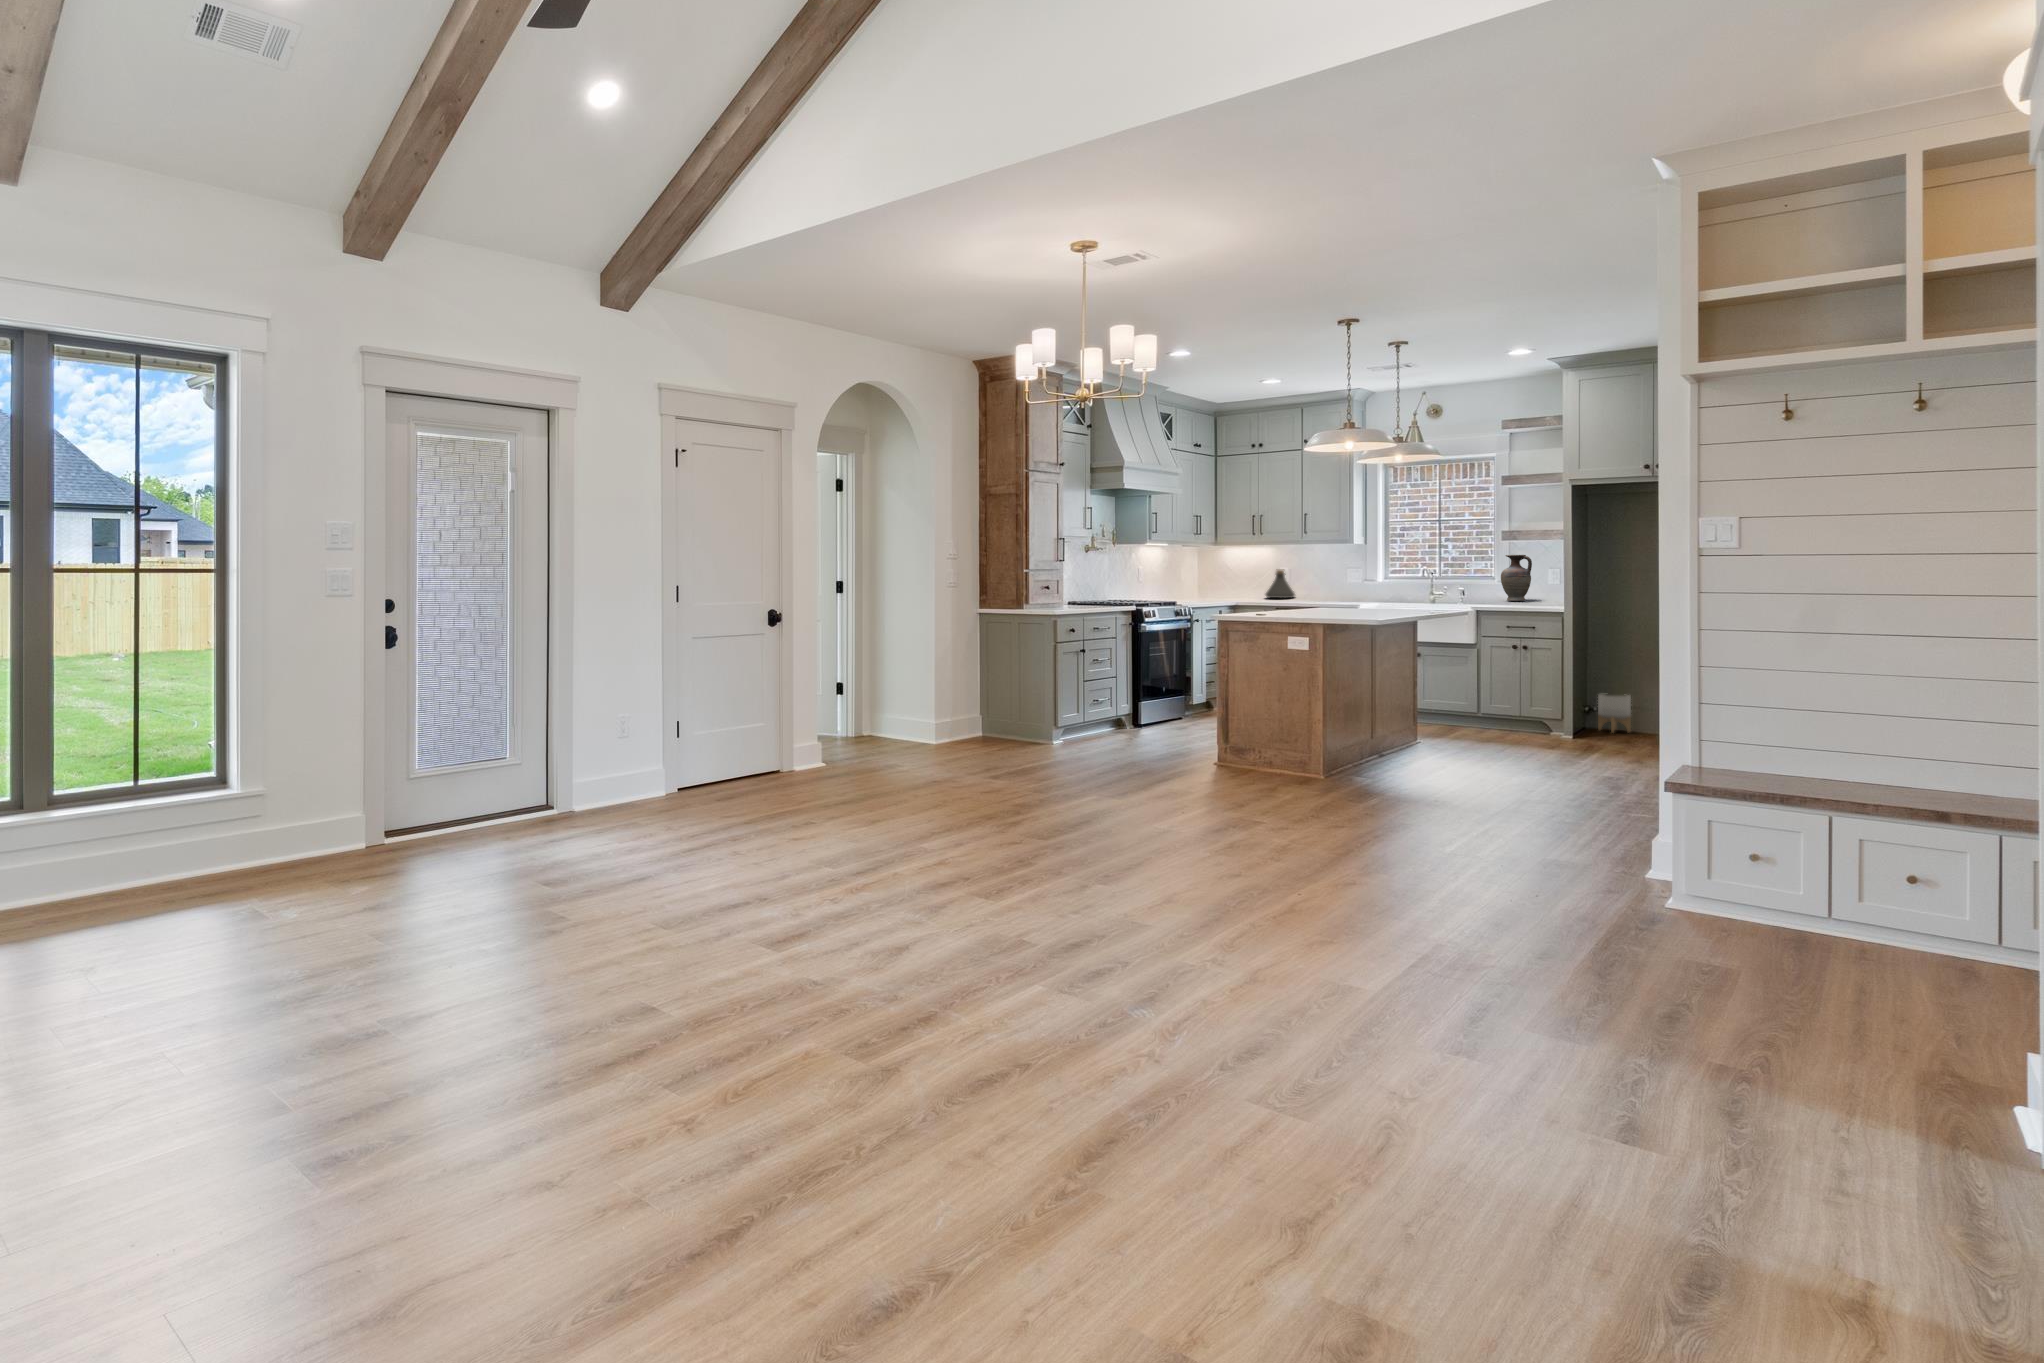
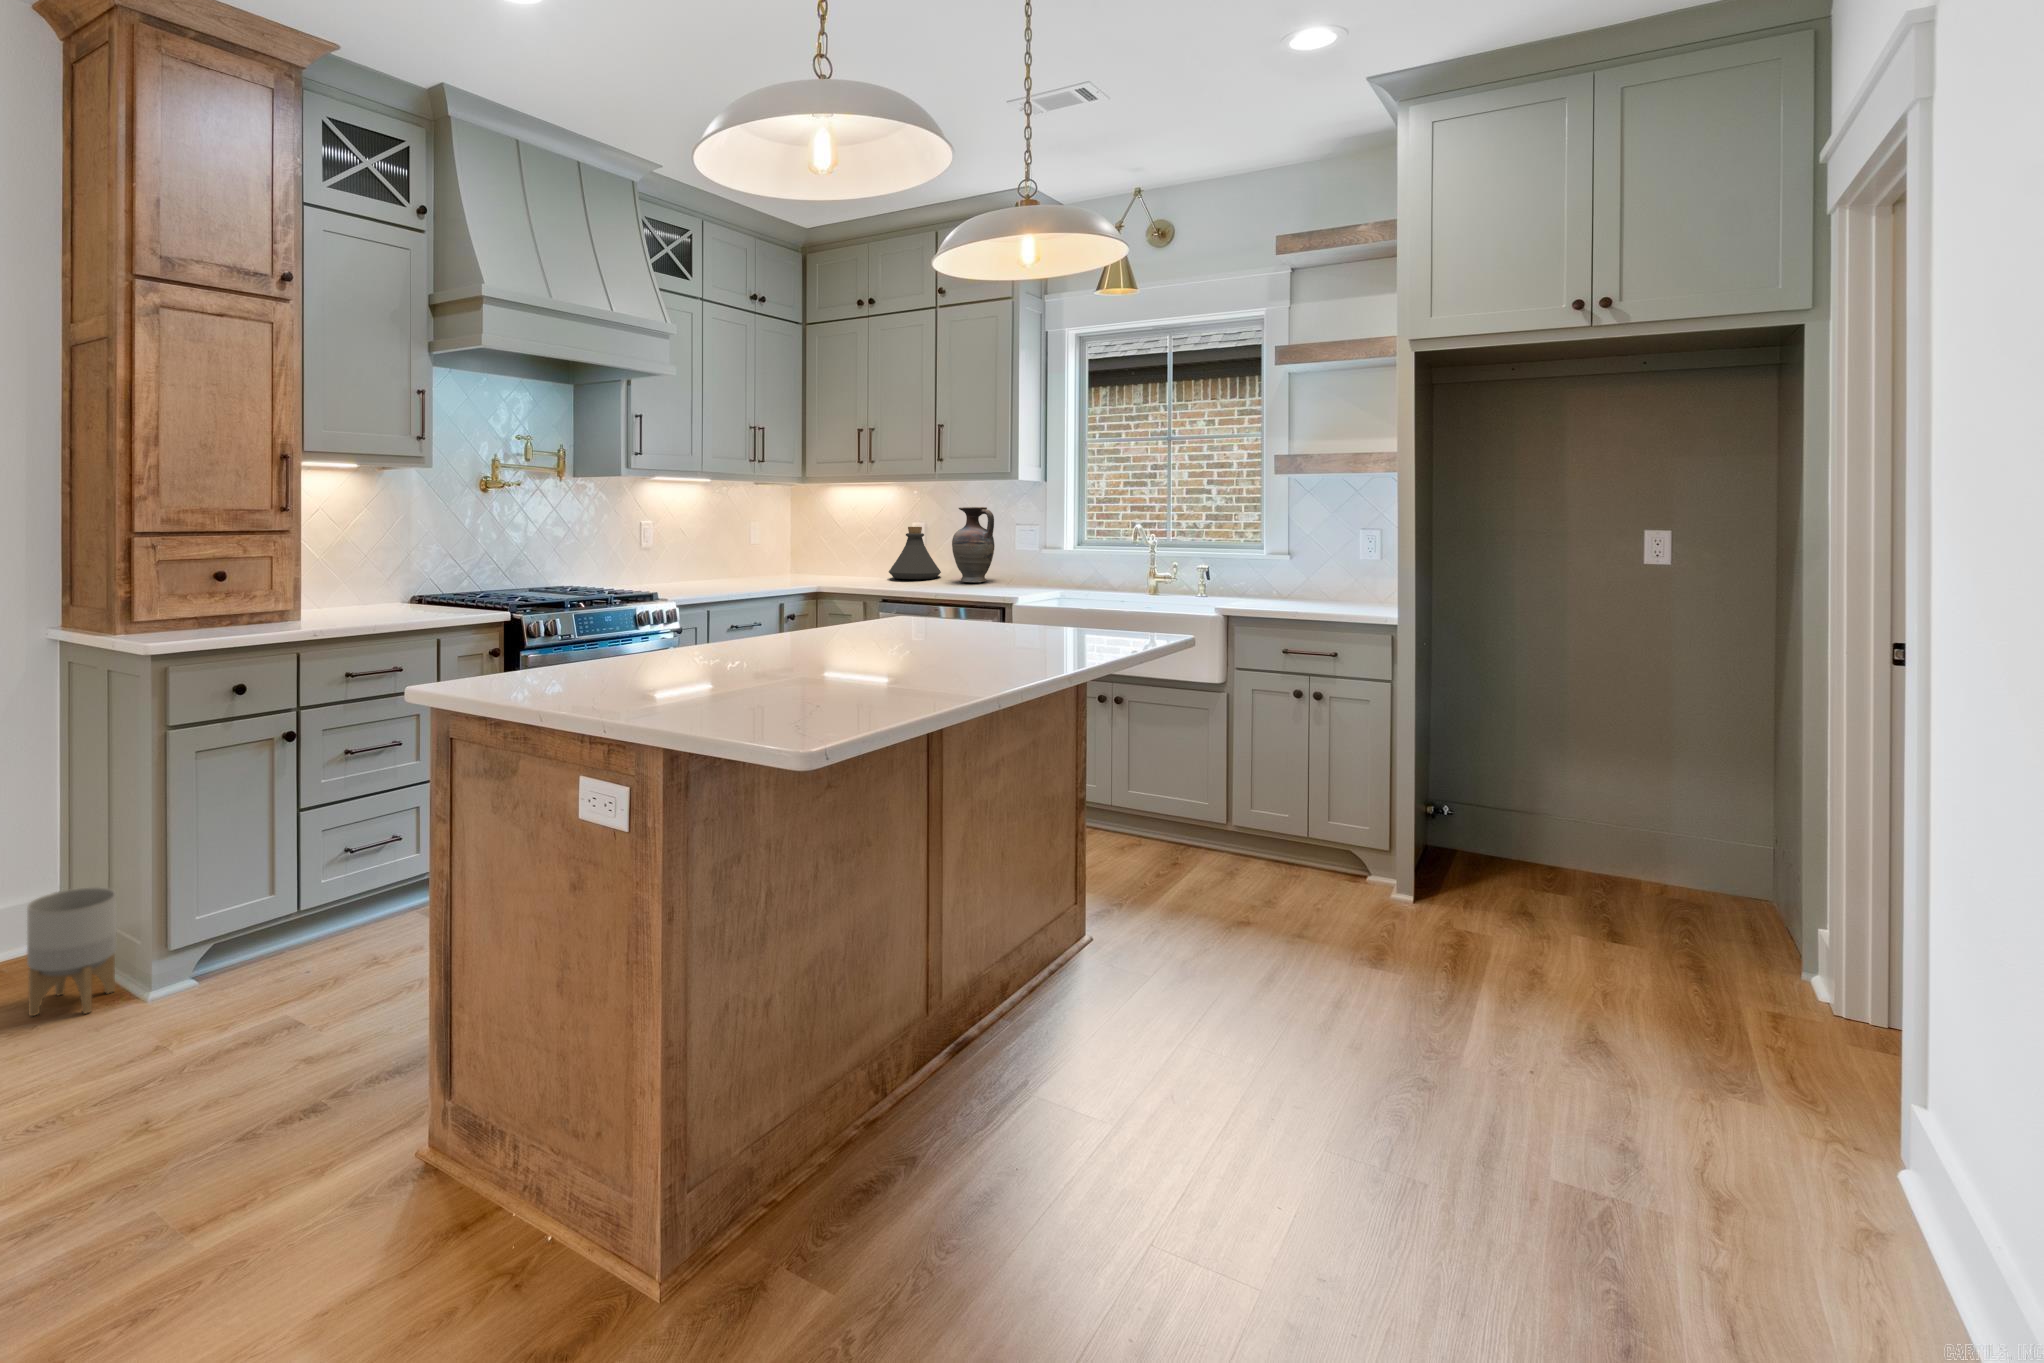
vase: present [1501,555,1532,601] -> present [952,507,995,582]
planter: present [1598,694,1631,733] -> present [27,887,117,1016]

